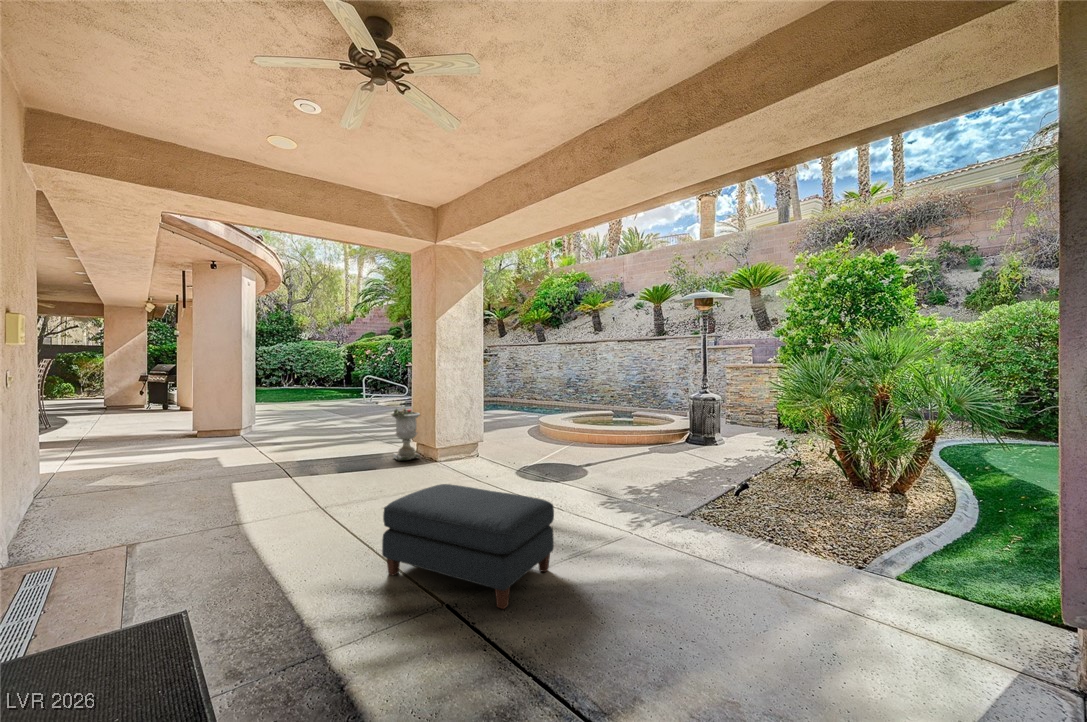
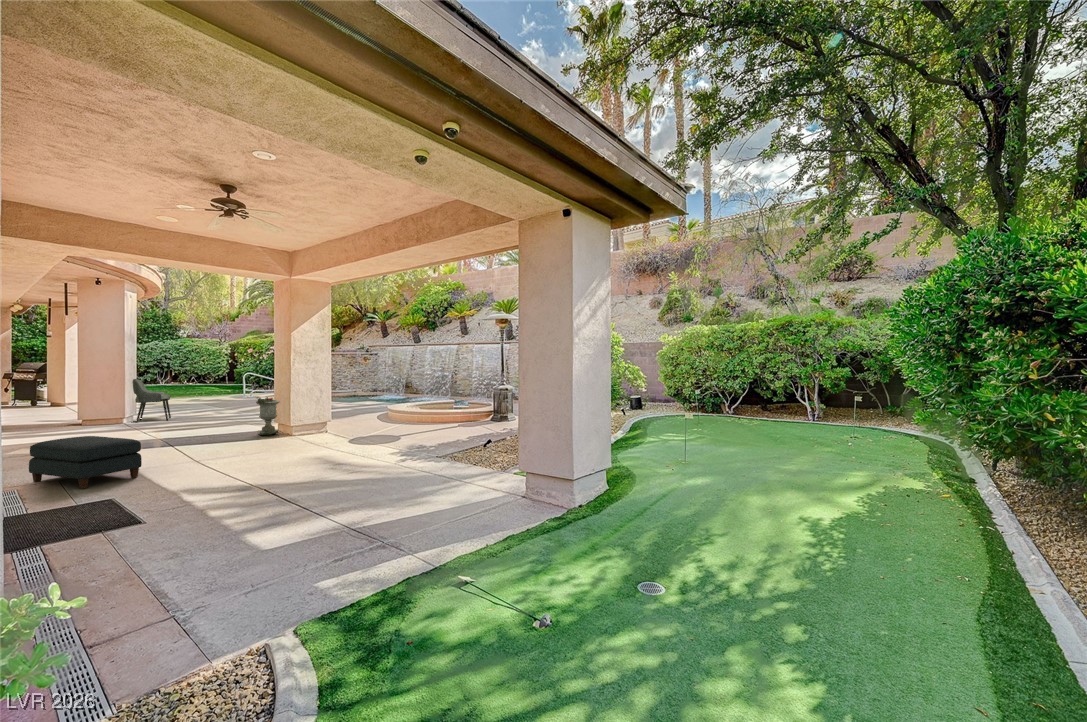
dining chair: none [250,382,291,435] -> present [132,379,171,423]
ottoman: present [382,484,554,609] -> present [29,436,142,489]

